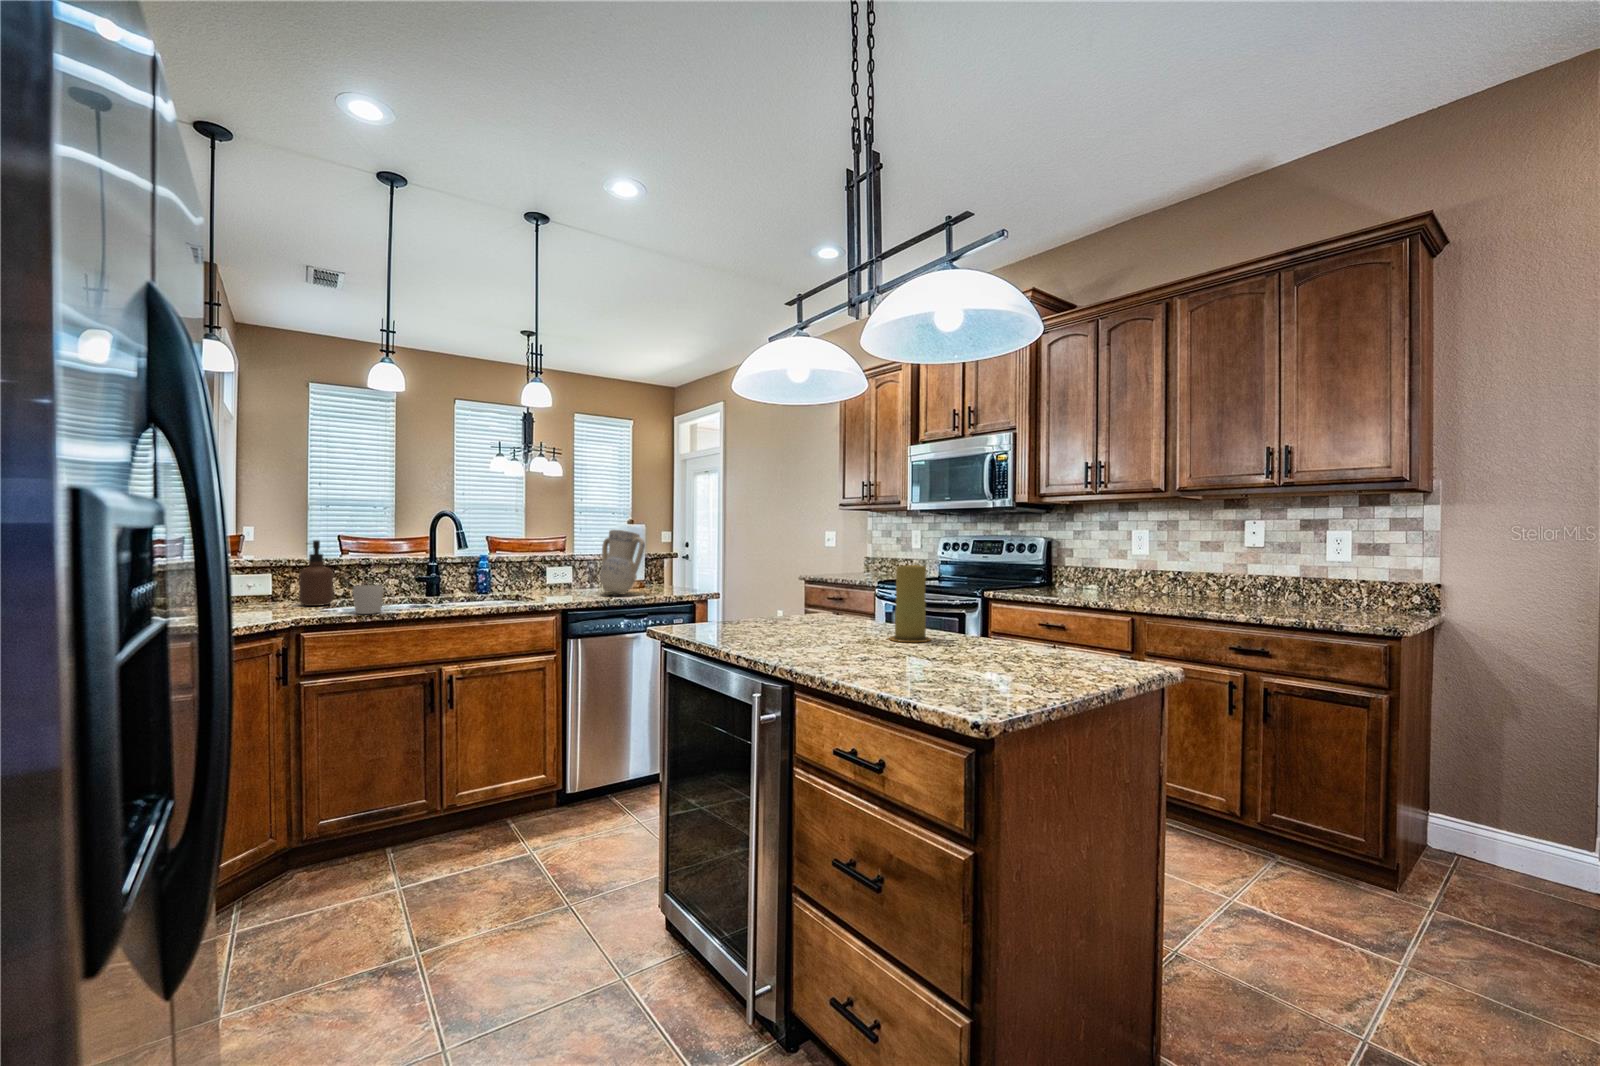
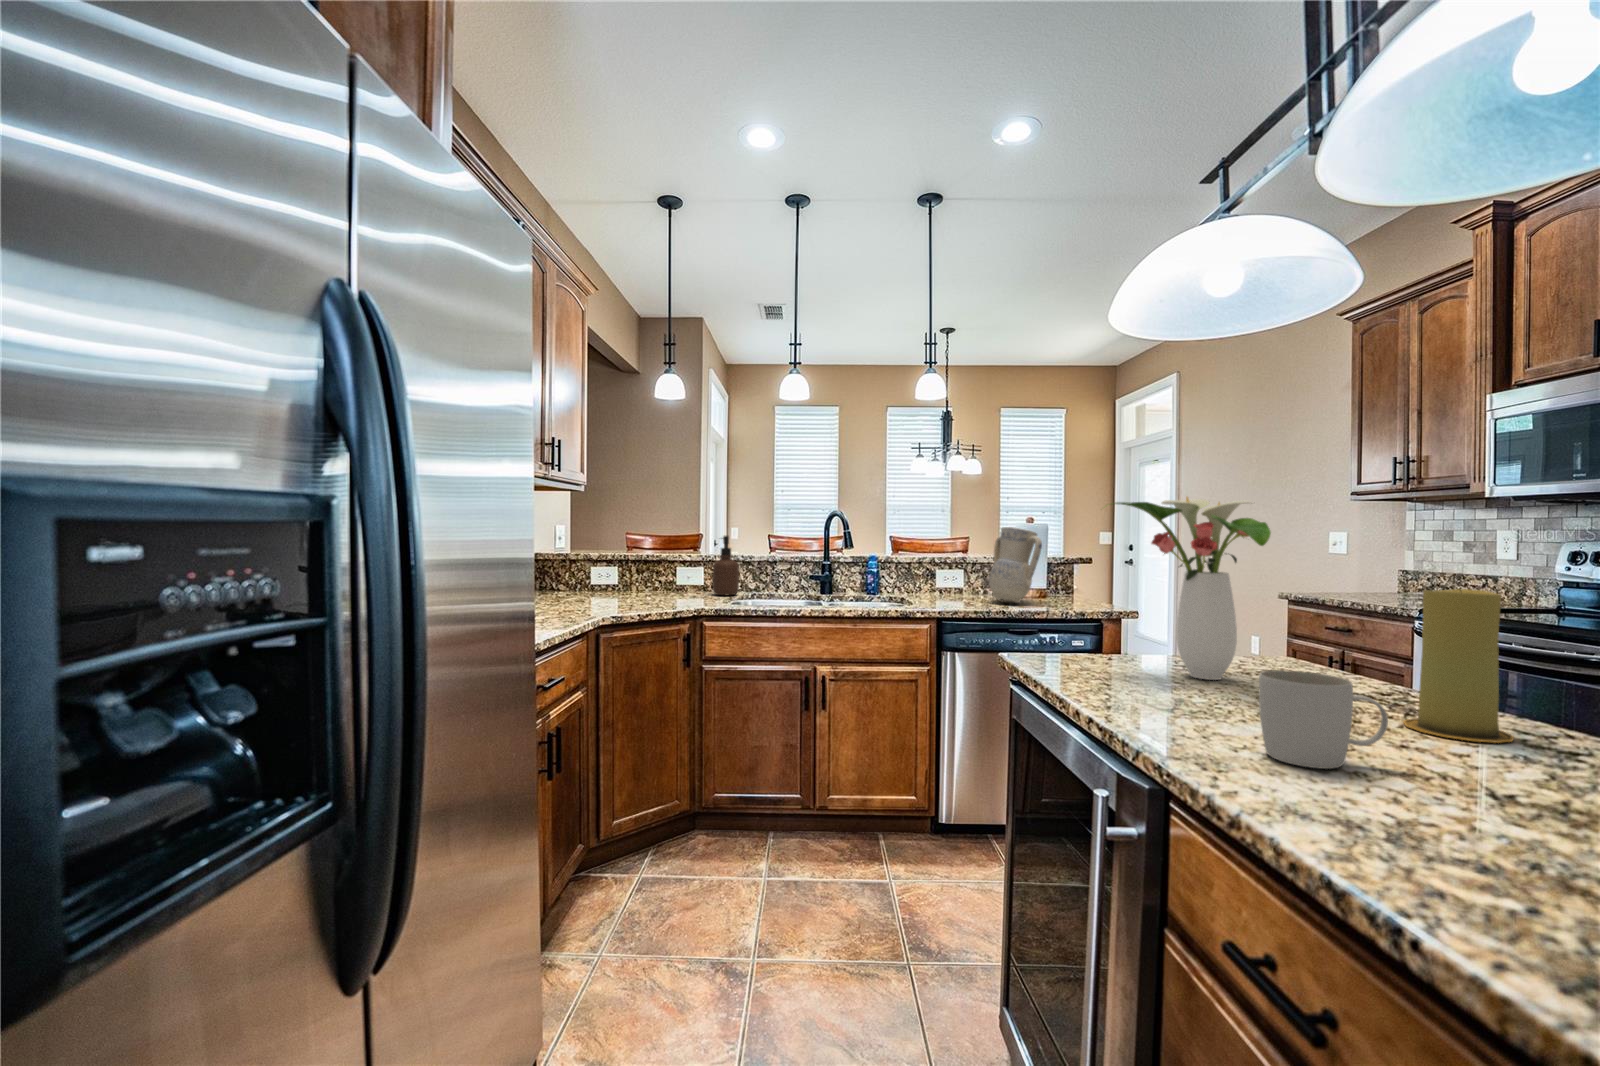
flower arrangement: none [727,511,827,630] -> present [1116,497,1271,680]
mug: present [353,585,394,614] -> present [1259,670,1388,769]

